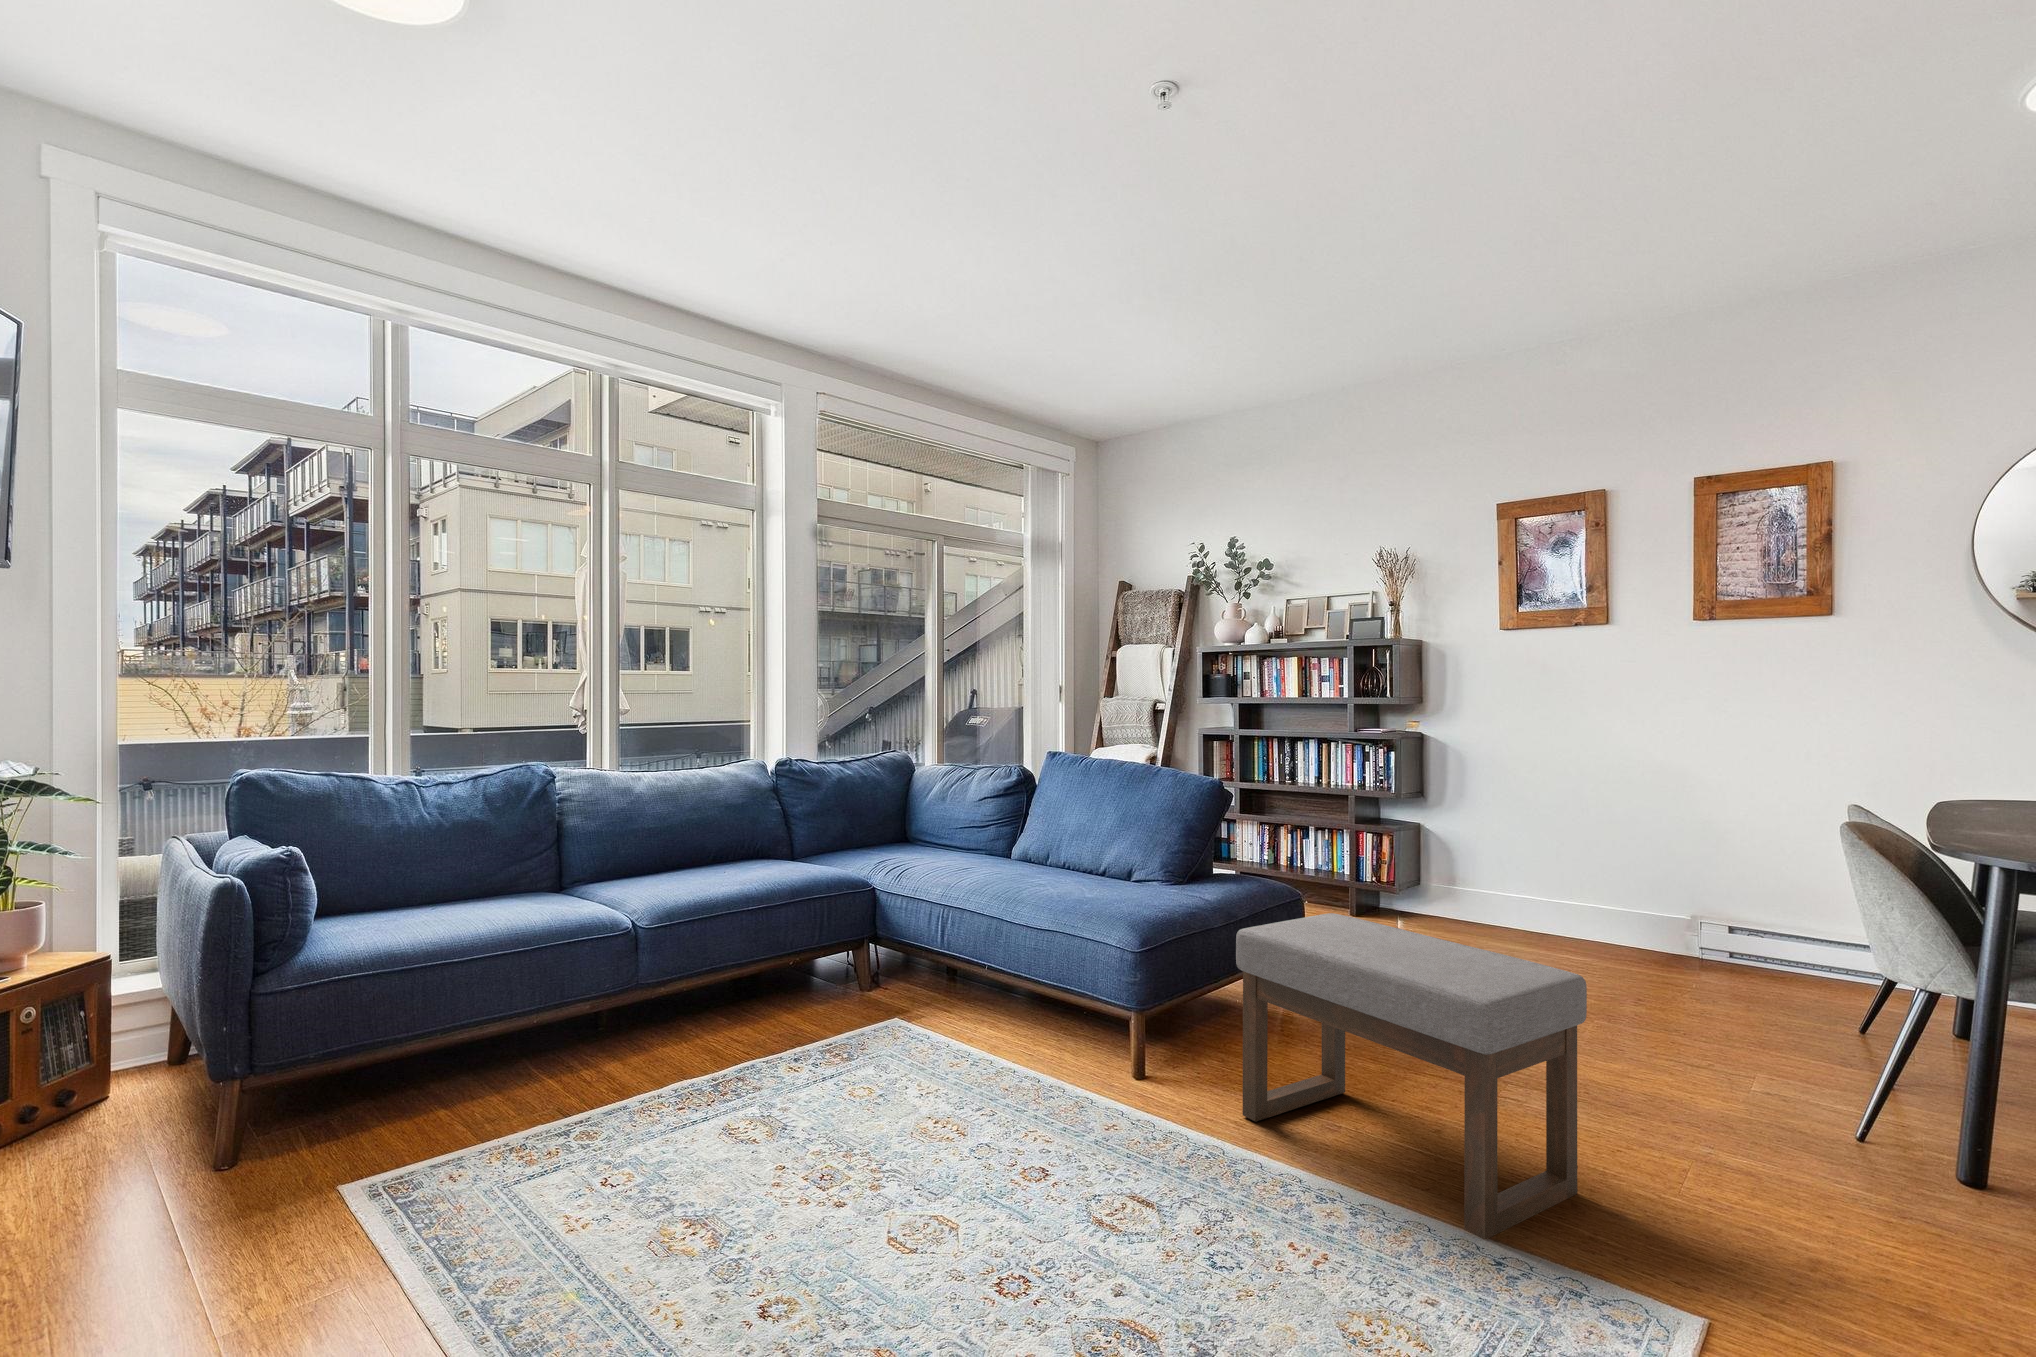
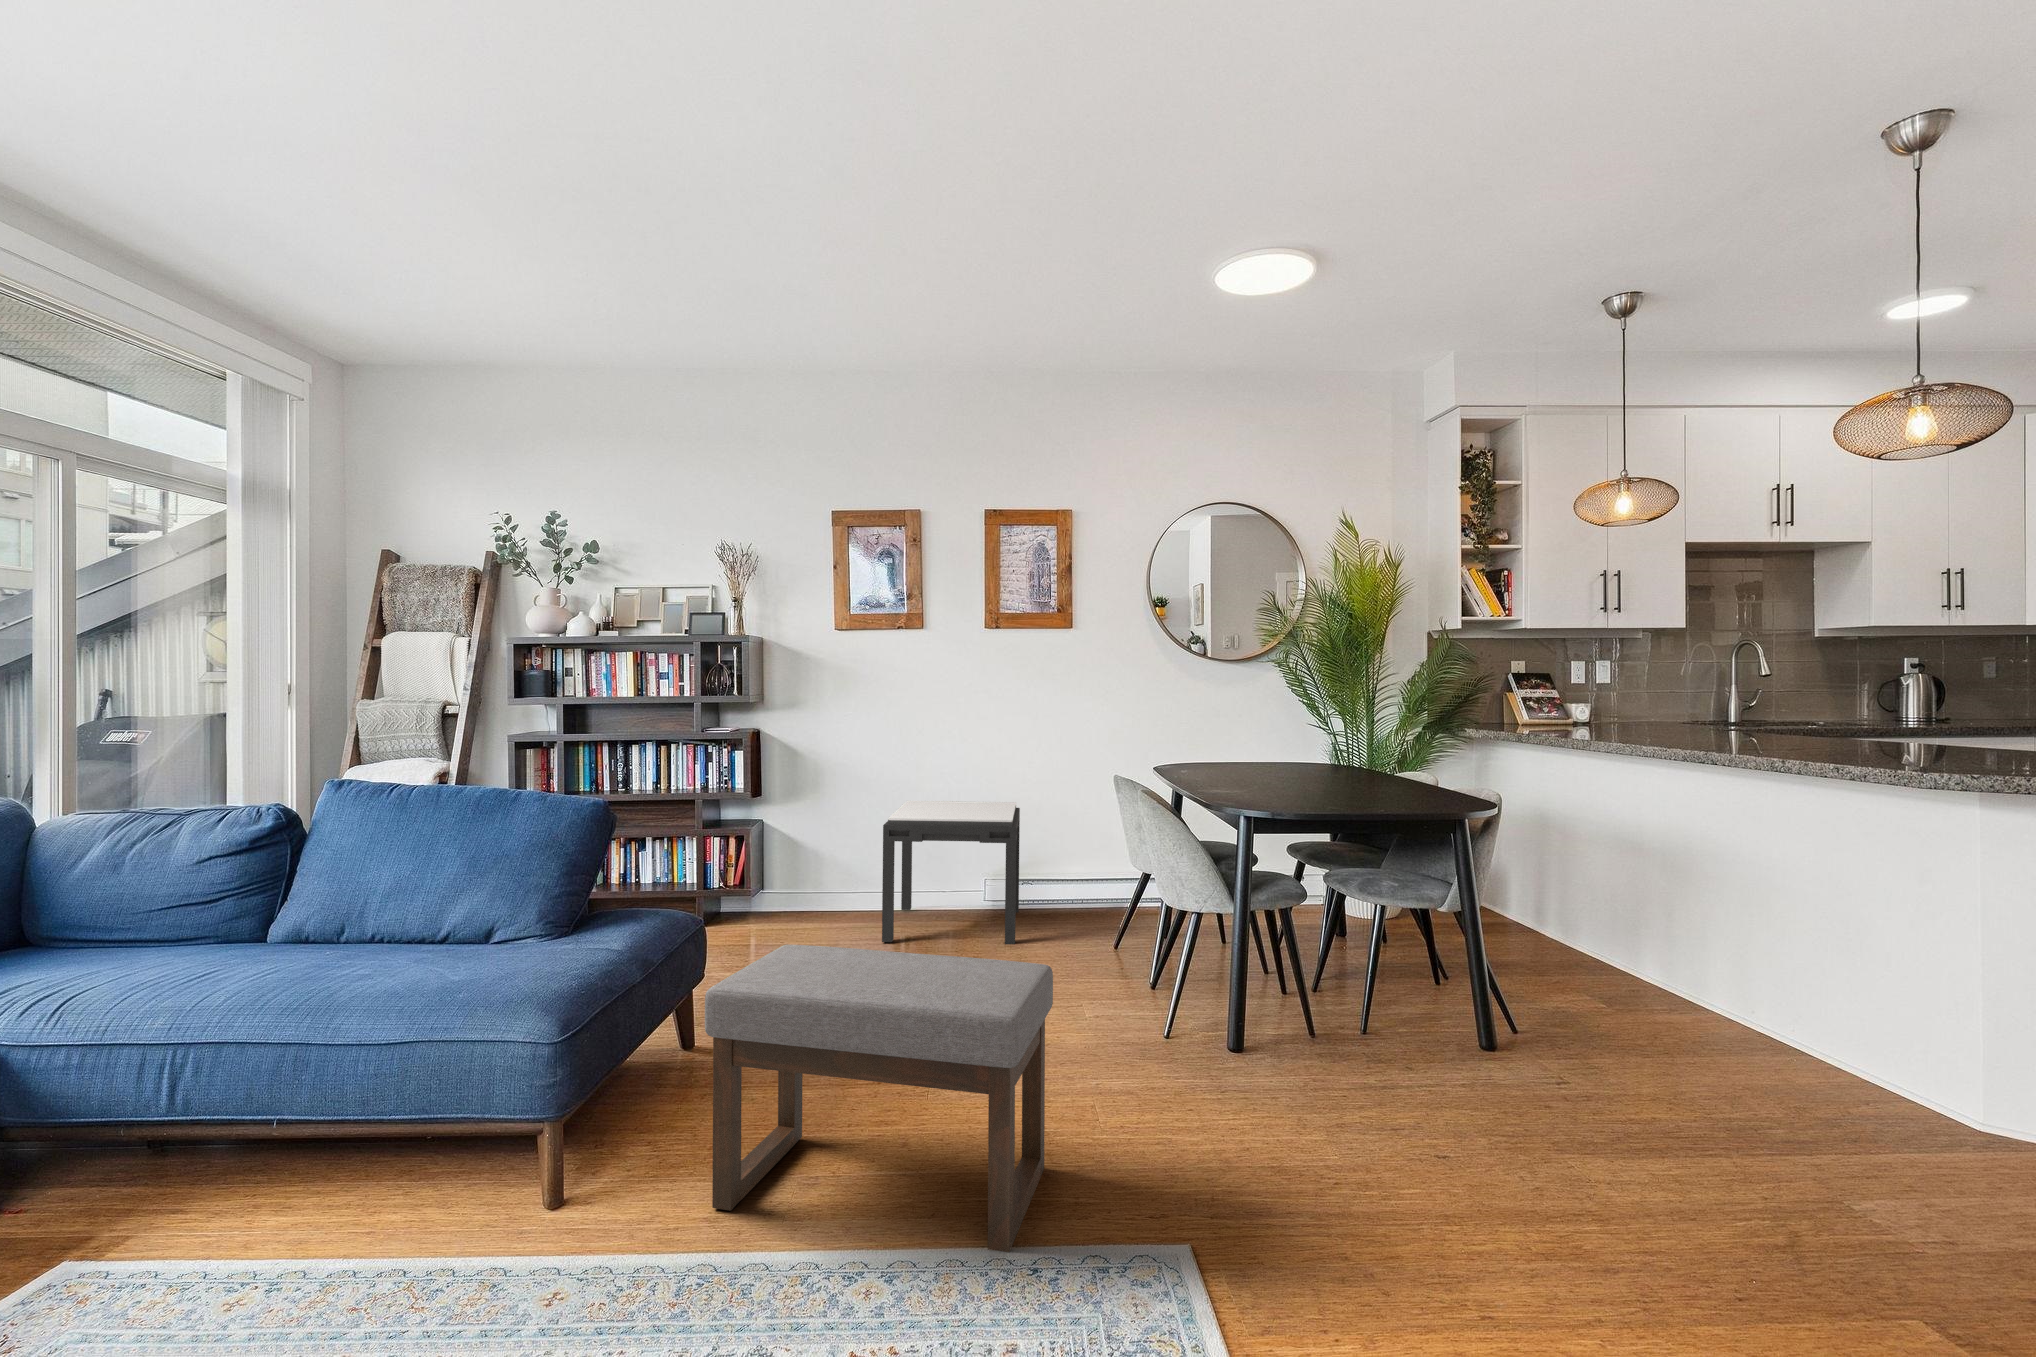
side table: none [1534,816,1740,995] -> present [882,801,1020,944]

